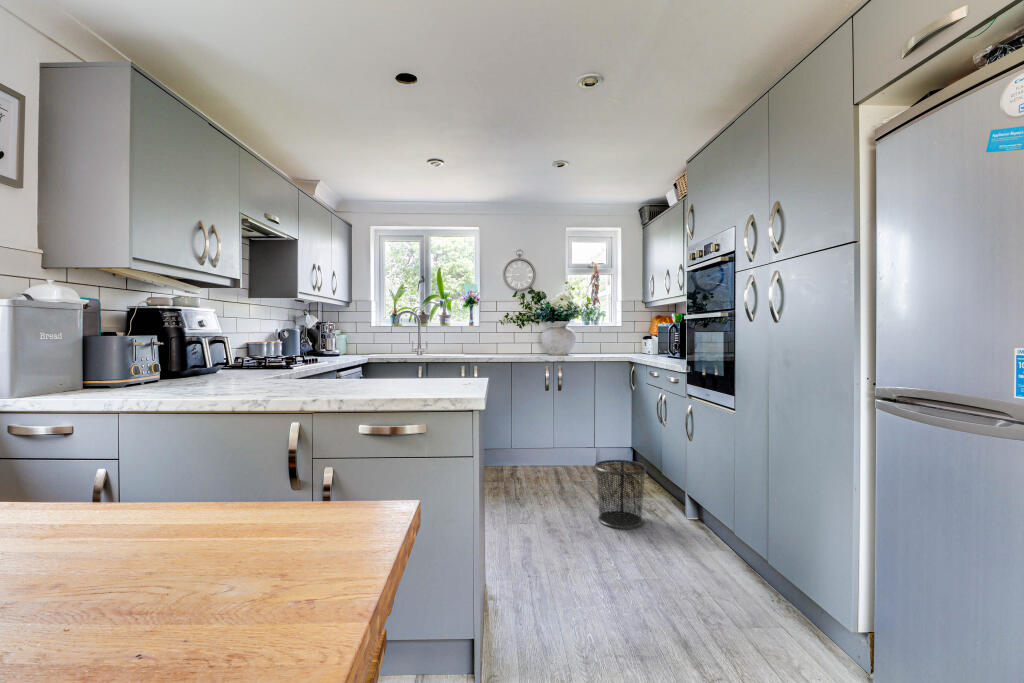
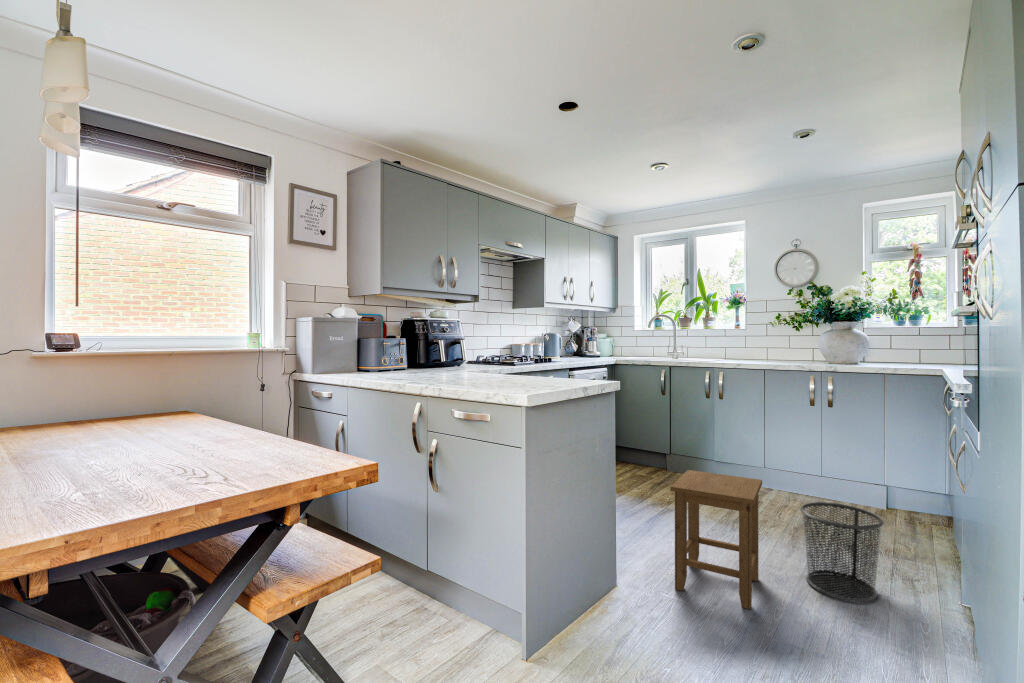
stool: none [518,450,595,559] -> present [670,470,762,609]

